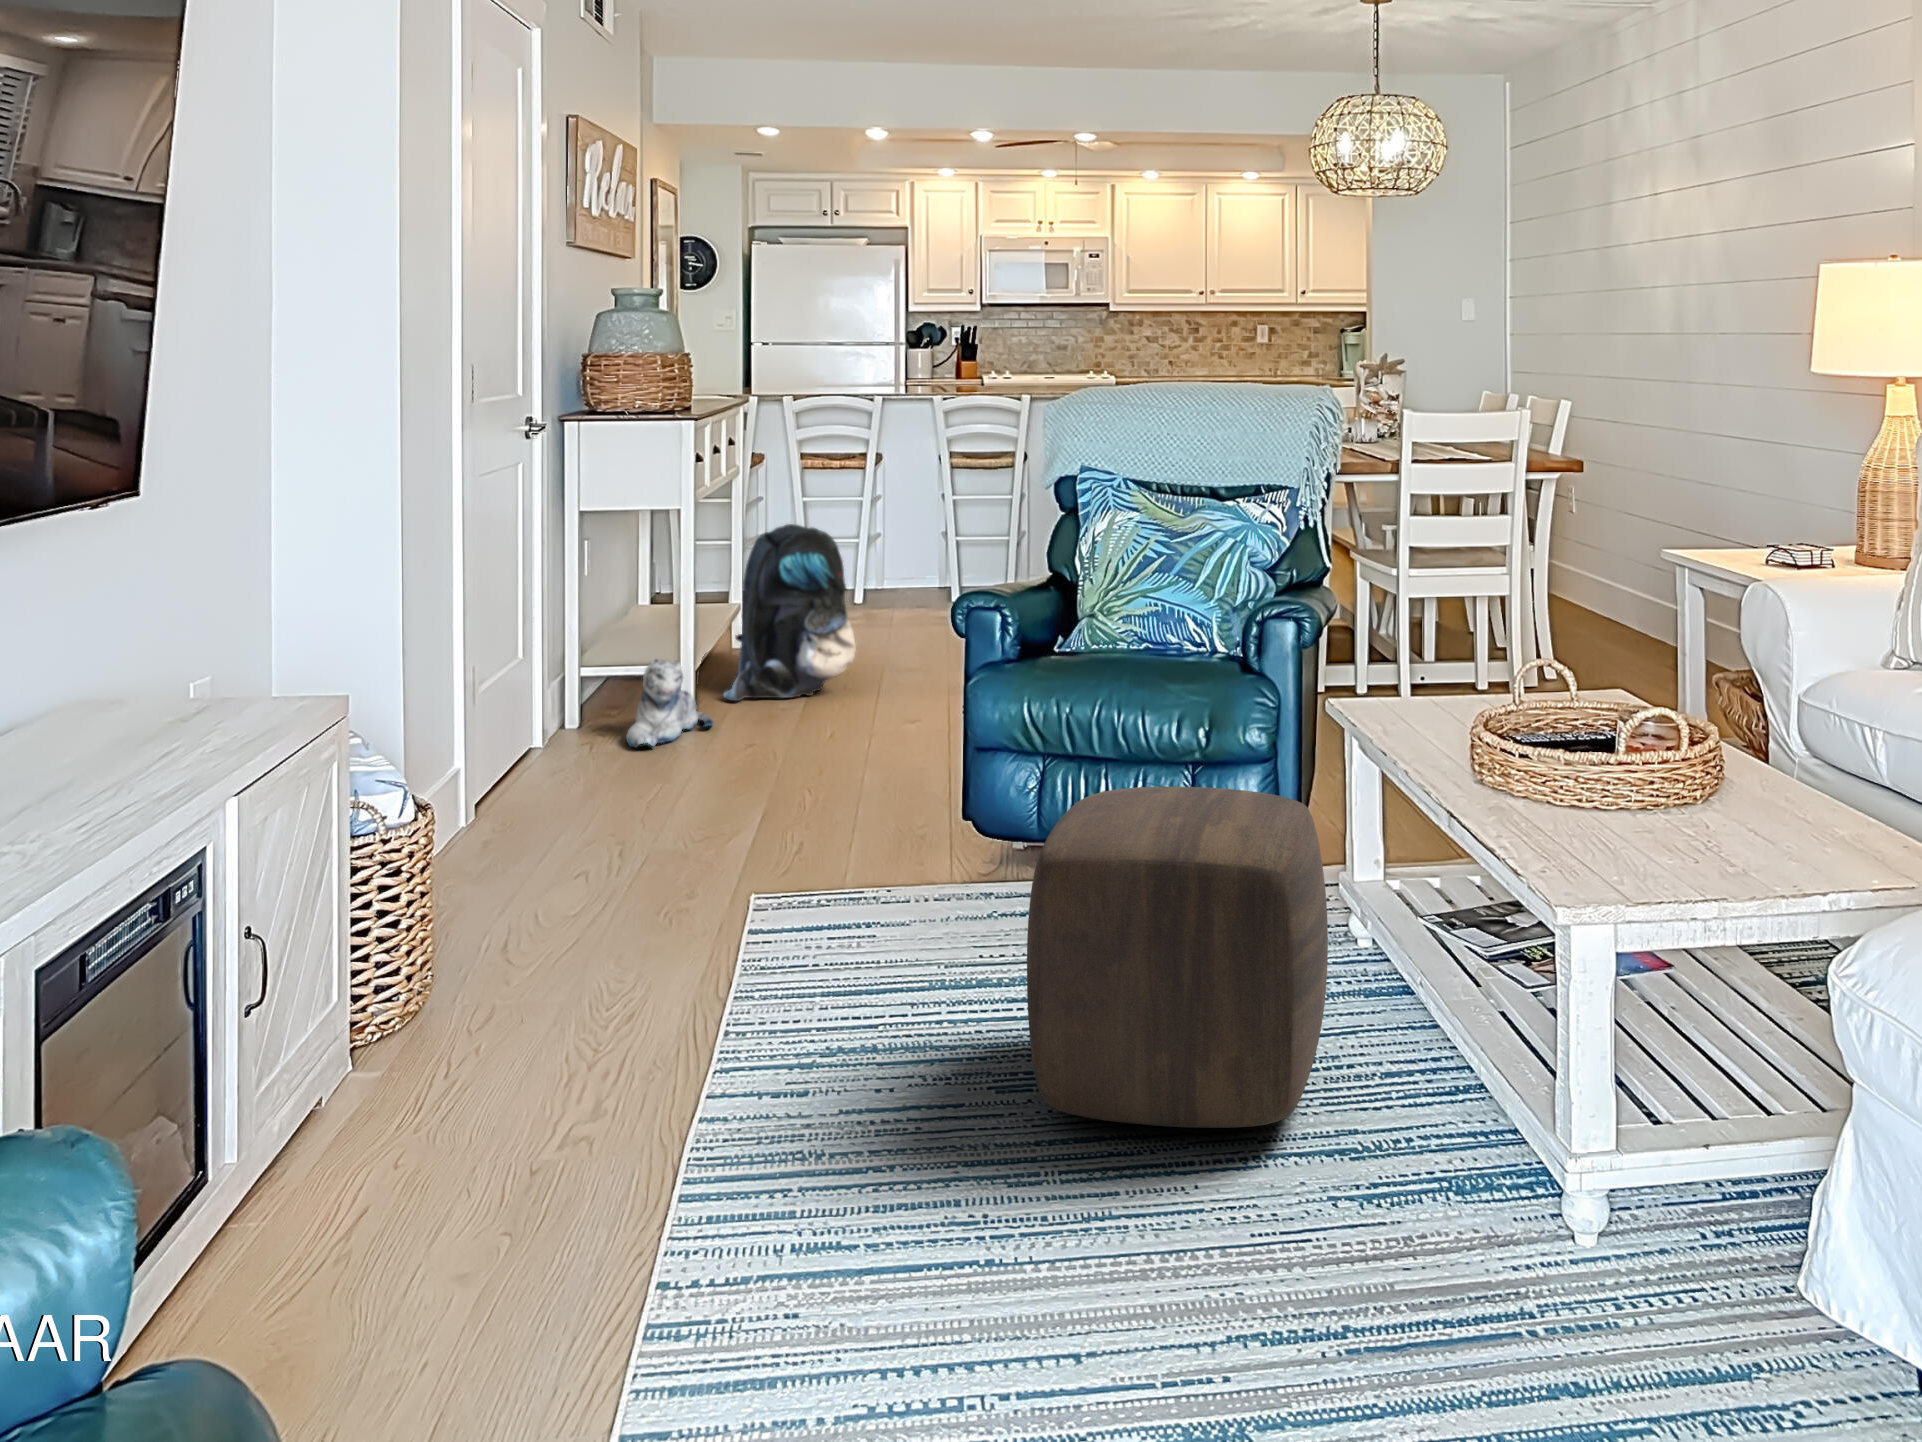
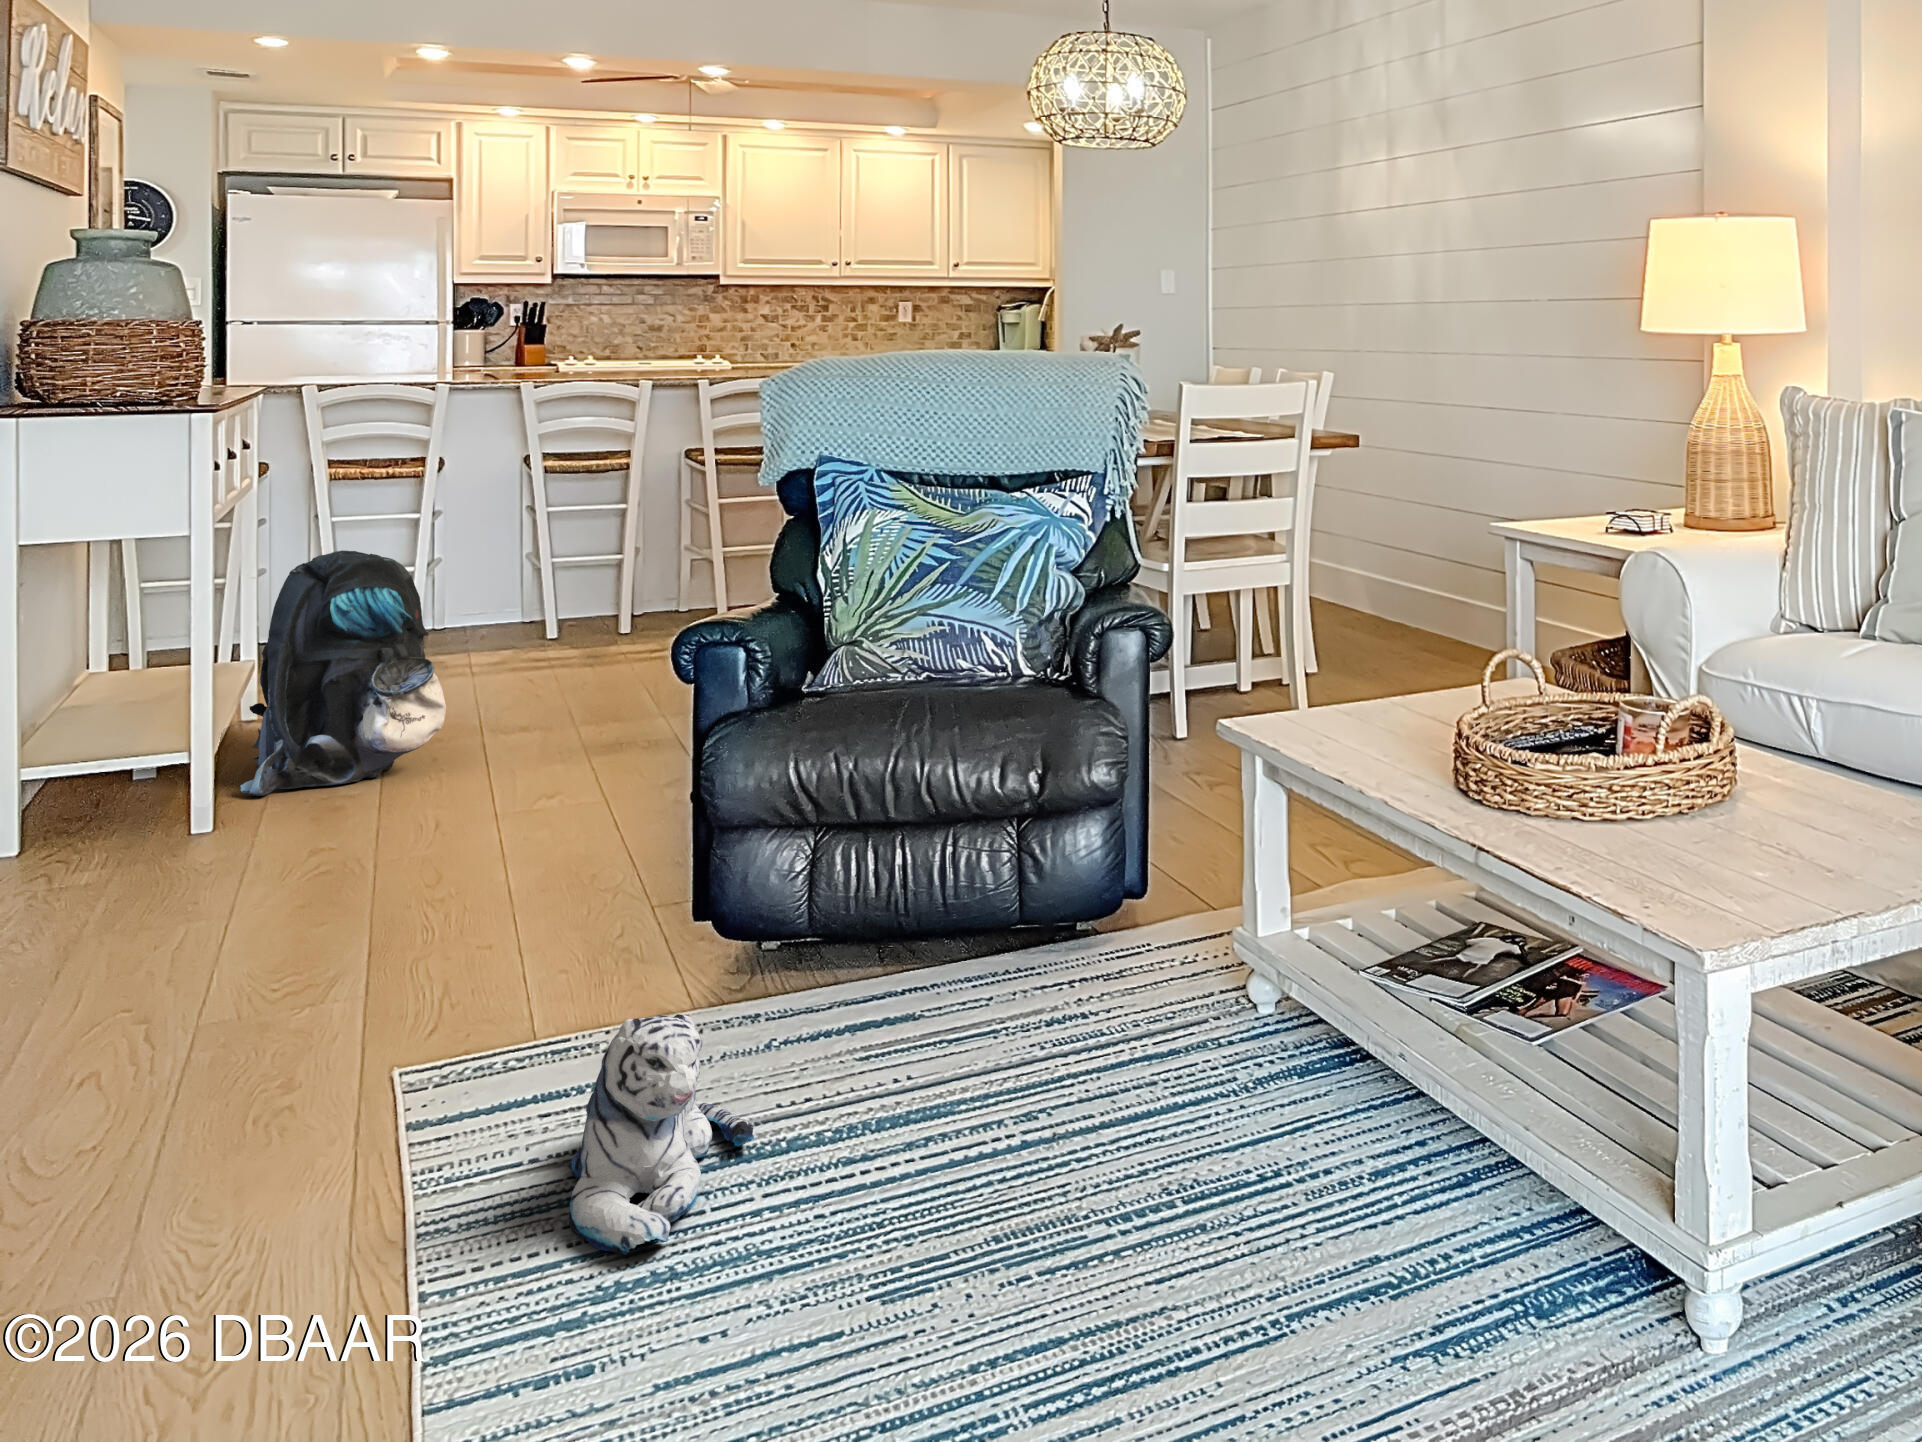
plush toy: present [626,659,713,748] -> present [568,1014,754,1255]
ottoman: present [1027,786,1328,1128] -> none [939,848,1332,1319]

